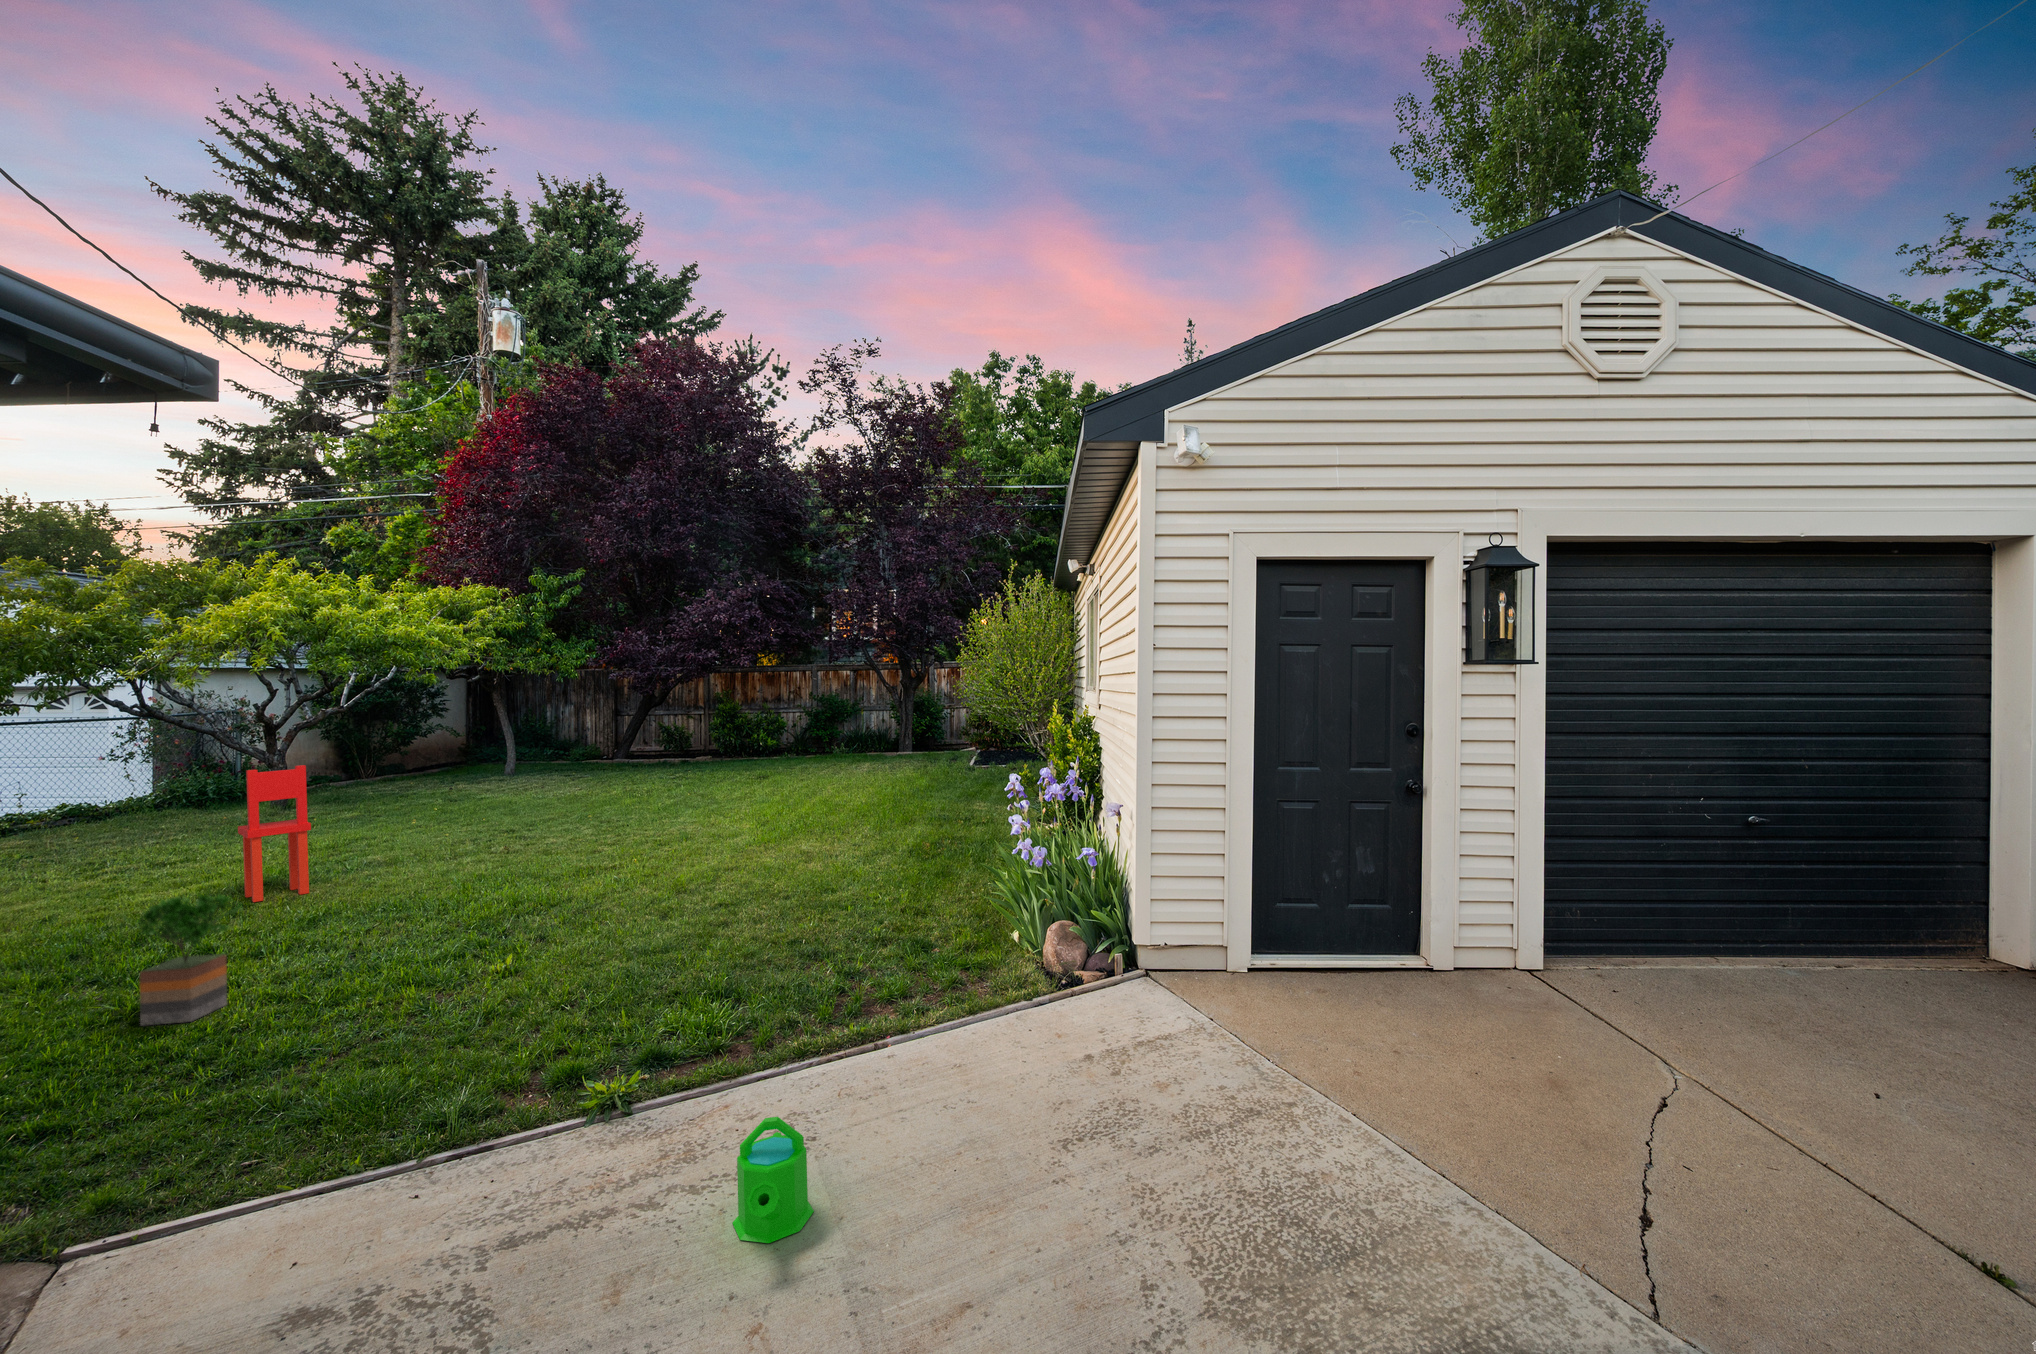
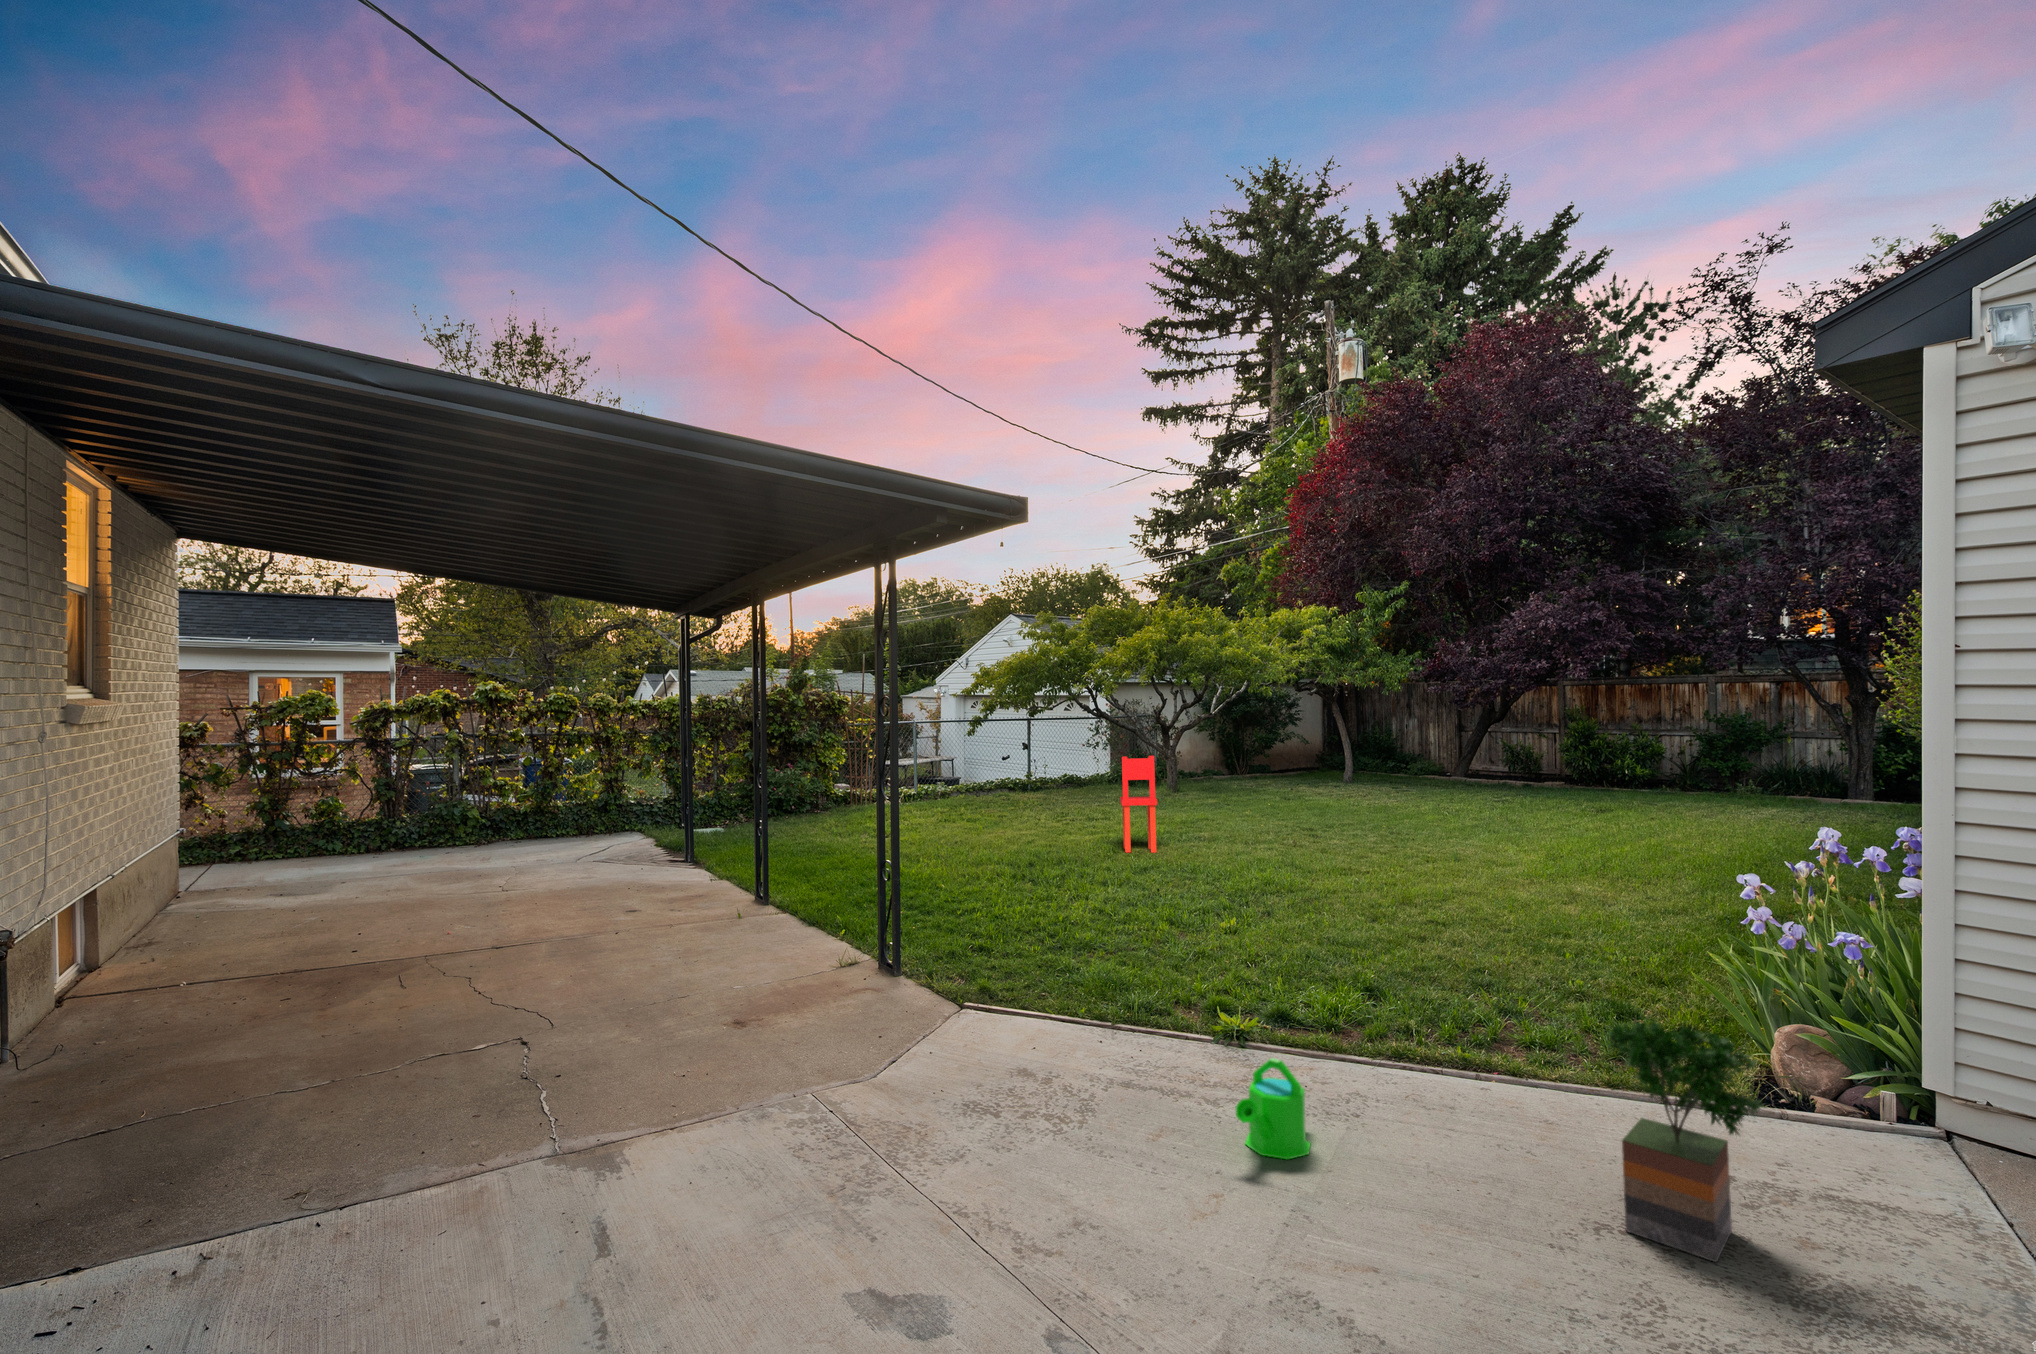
potted tree: present [138,894,240,1026] -> present [1604,1020,1761,1262]

